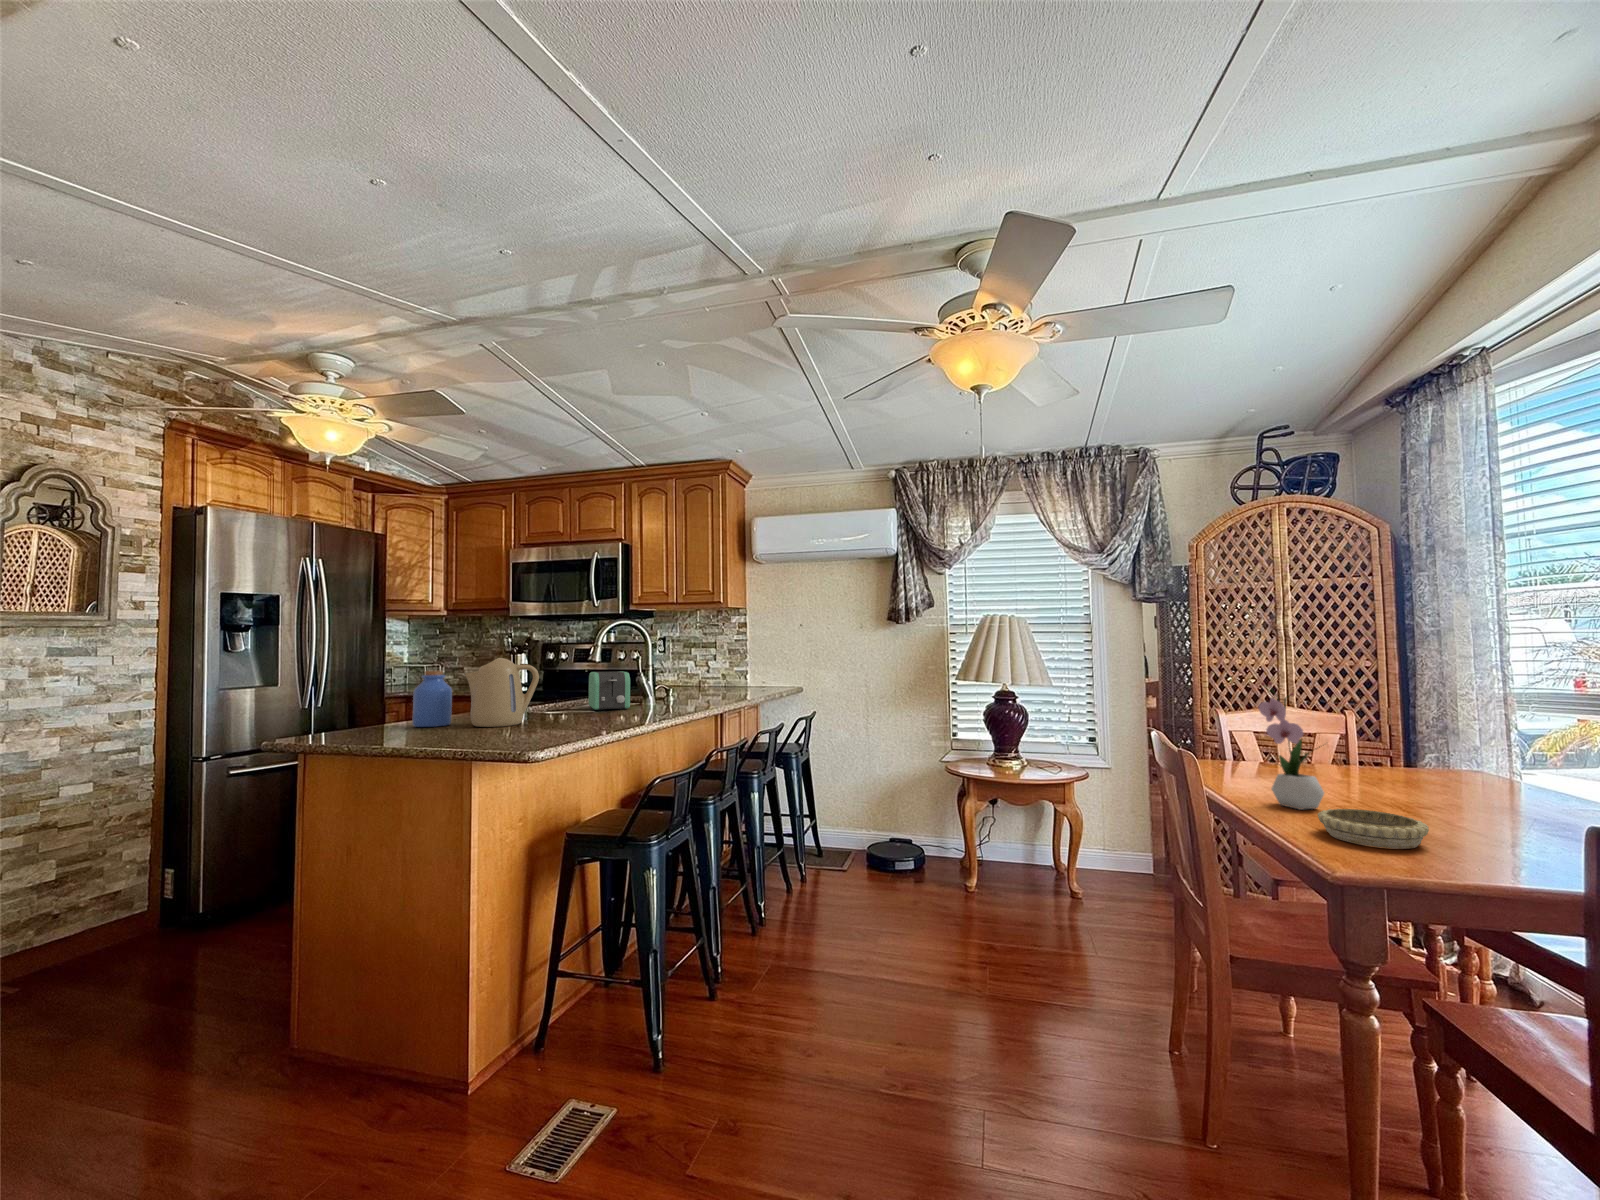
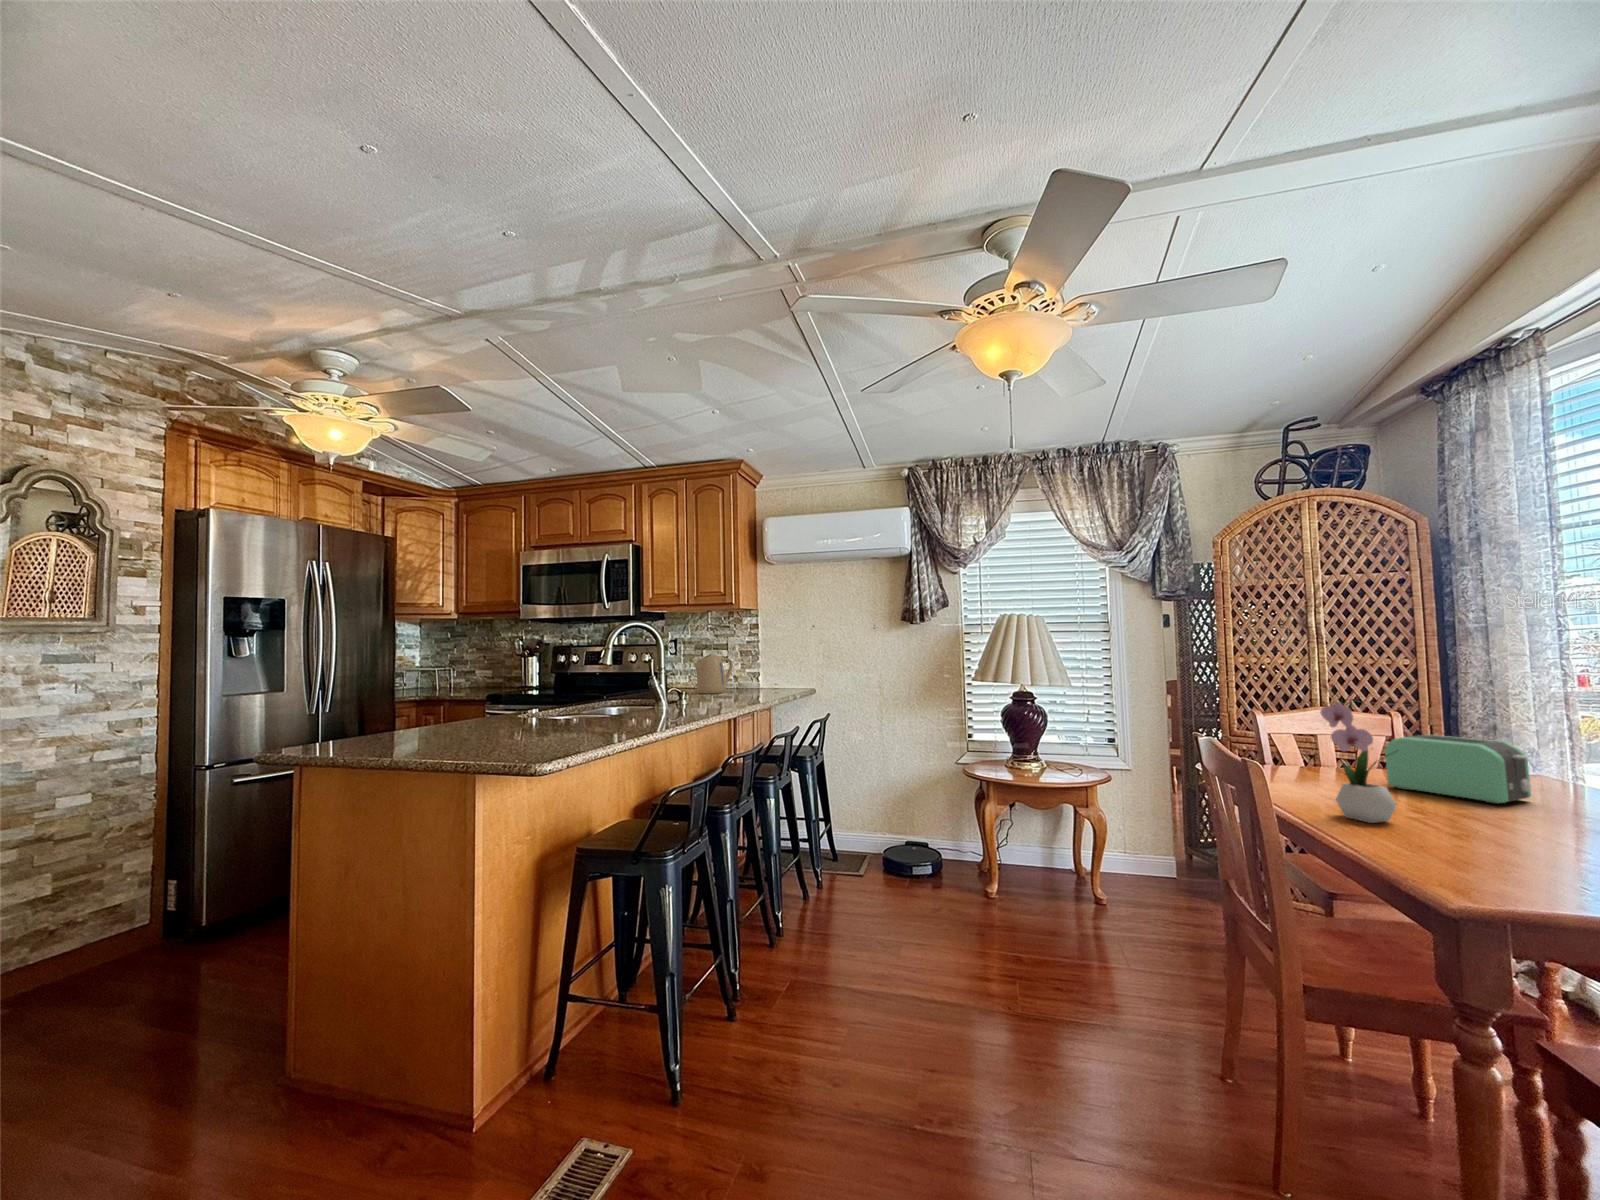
kettle: present [465,658,539,727] -> present [694,654,733,694]
jar: present [412,671,452,727] -> none [415,676,457,735]
toaster: present [588,671,630,710] -> present [1385,735,1531,804]
decorative bowl: present [1318,809,1429,849] -> none [1401,824,1537,872]

